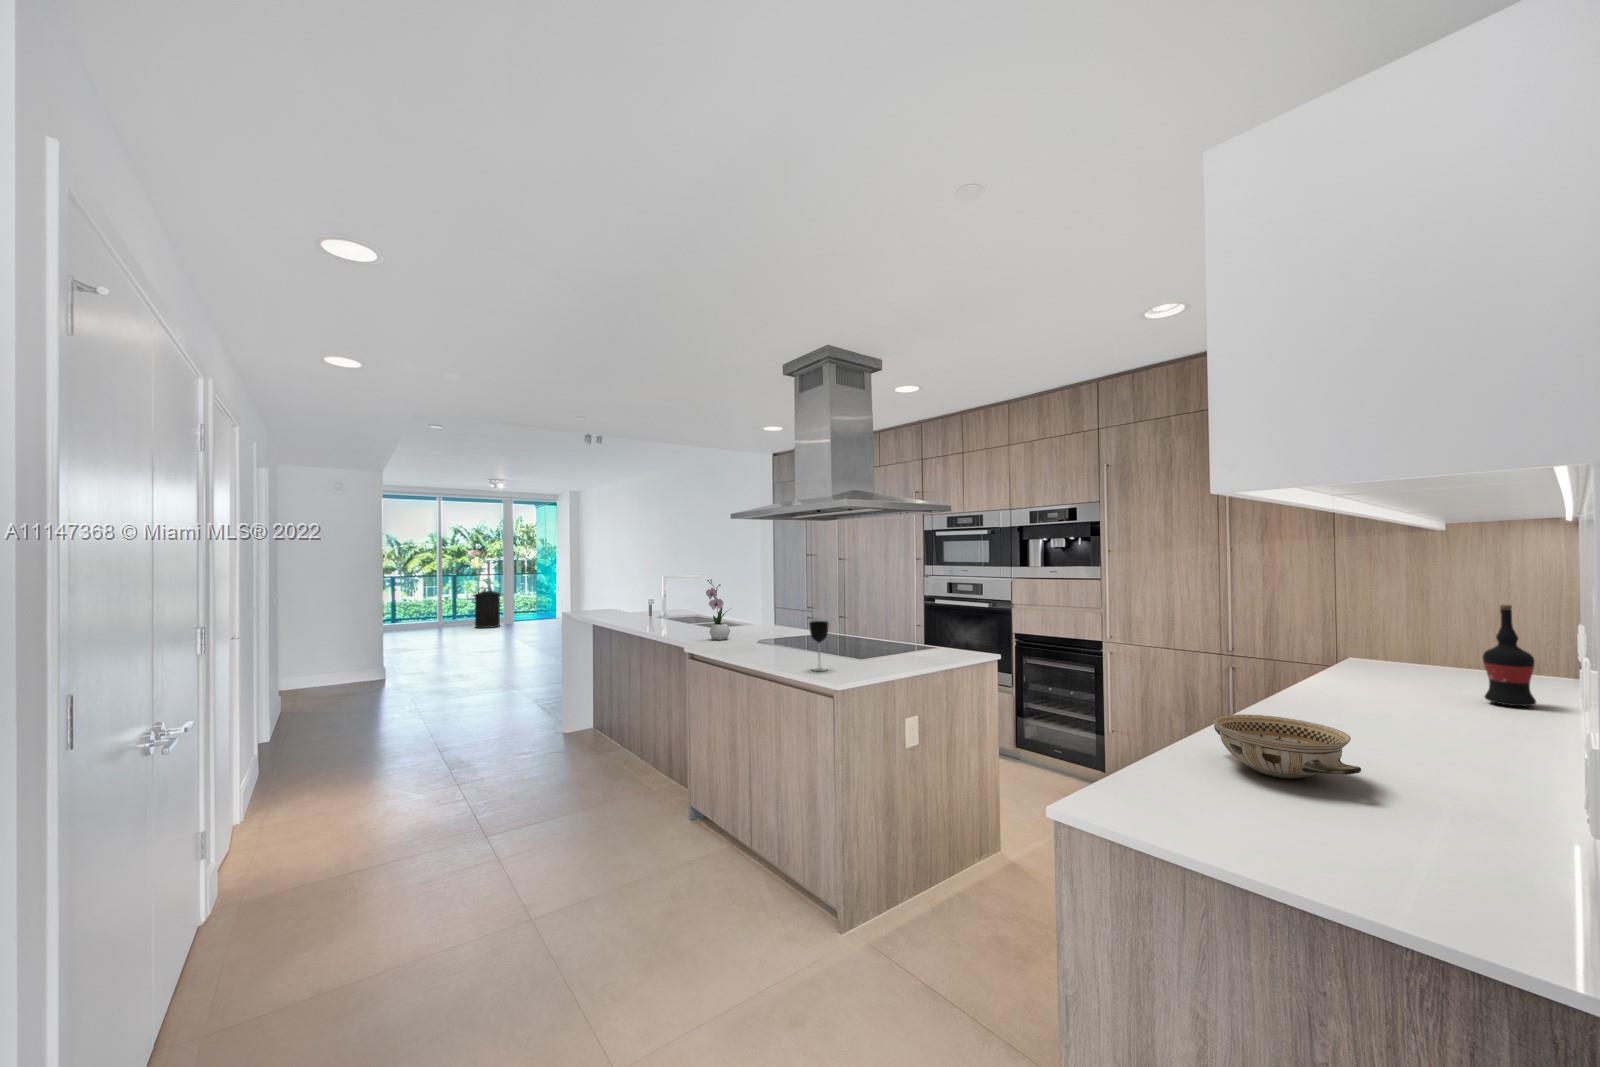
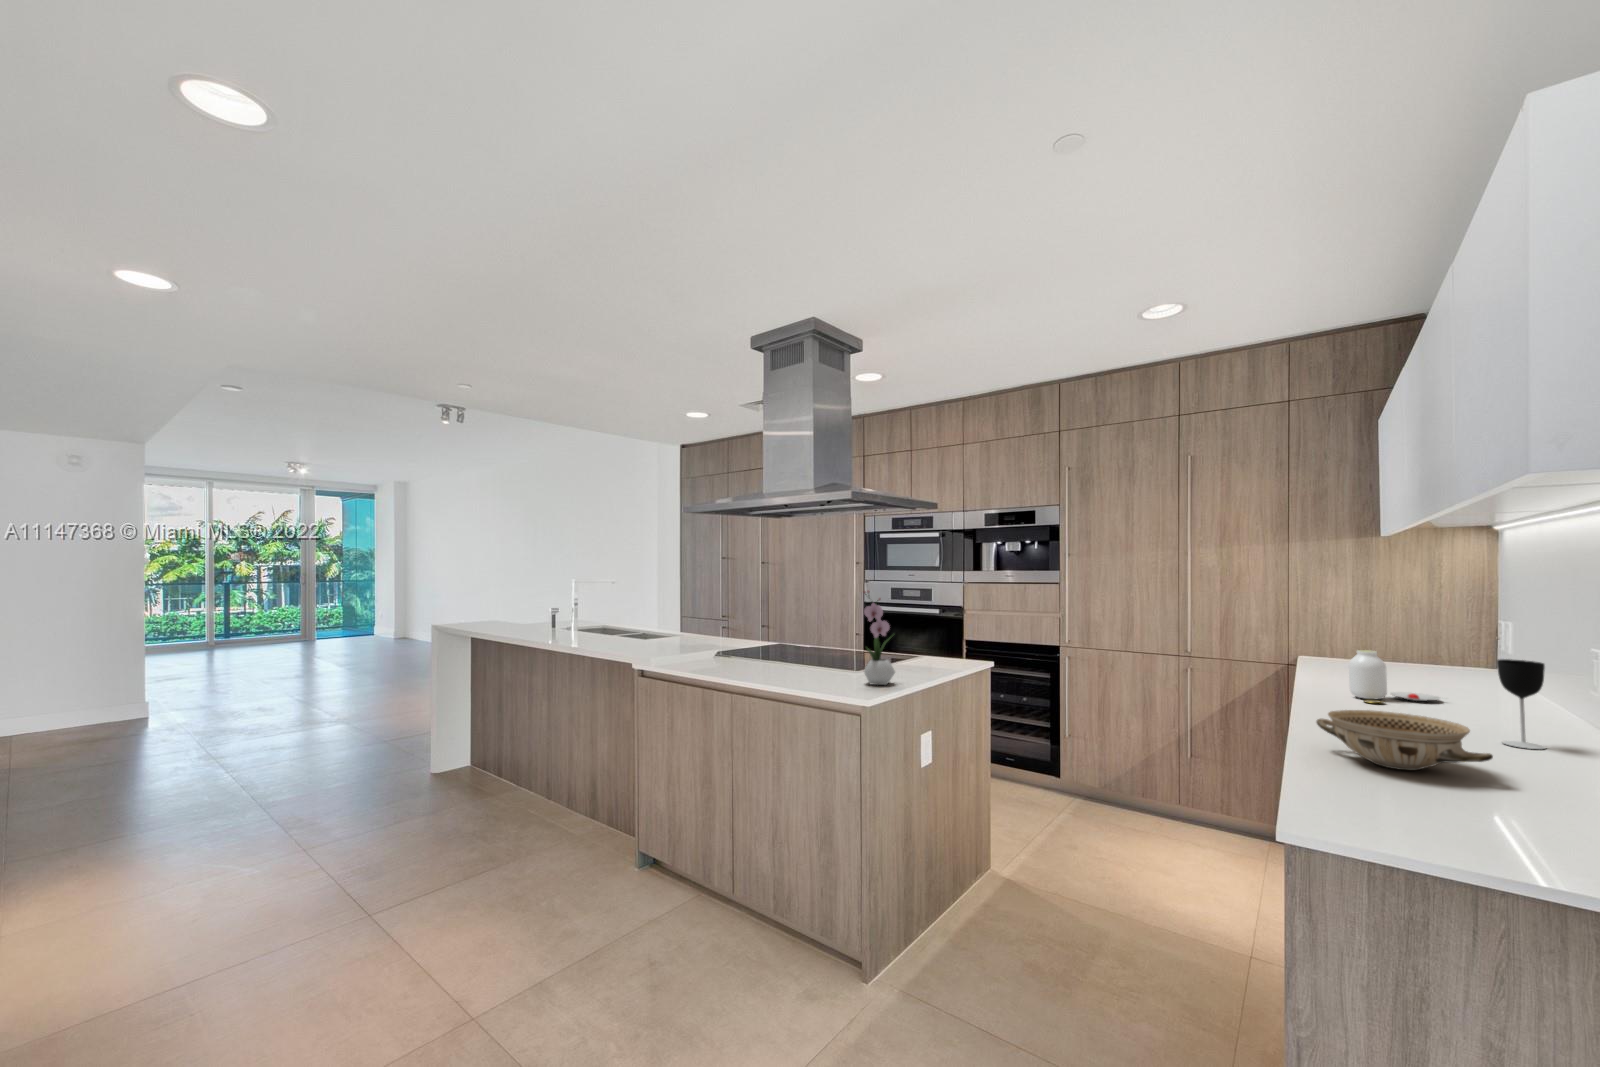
flower arrangement: present [706,580,730,640] -> present [864,591,895,685]
trash can: present [473,588,502,628] -> none [234,600,284,653]
wine bottle: present [1483,605,1536,706] -> none [1461,601,1507,693]
wine glass: present [809,621,829,671] -> present [1497,659,1545,749]
jar: none [1333,654,1445,710] -> present [1349,650,1440,703]

